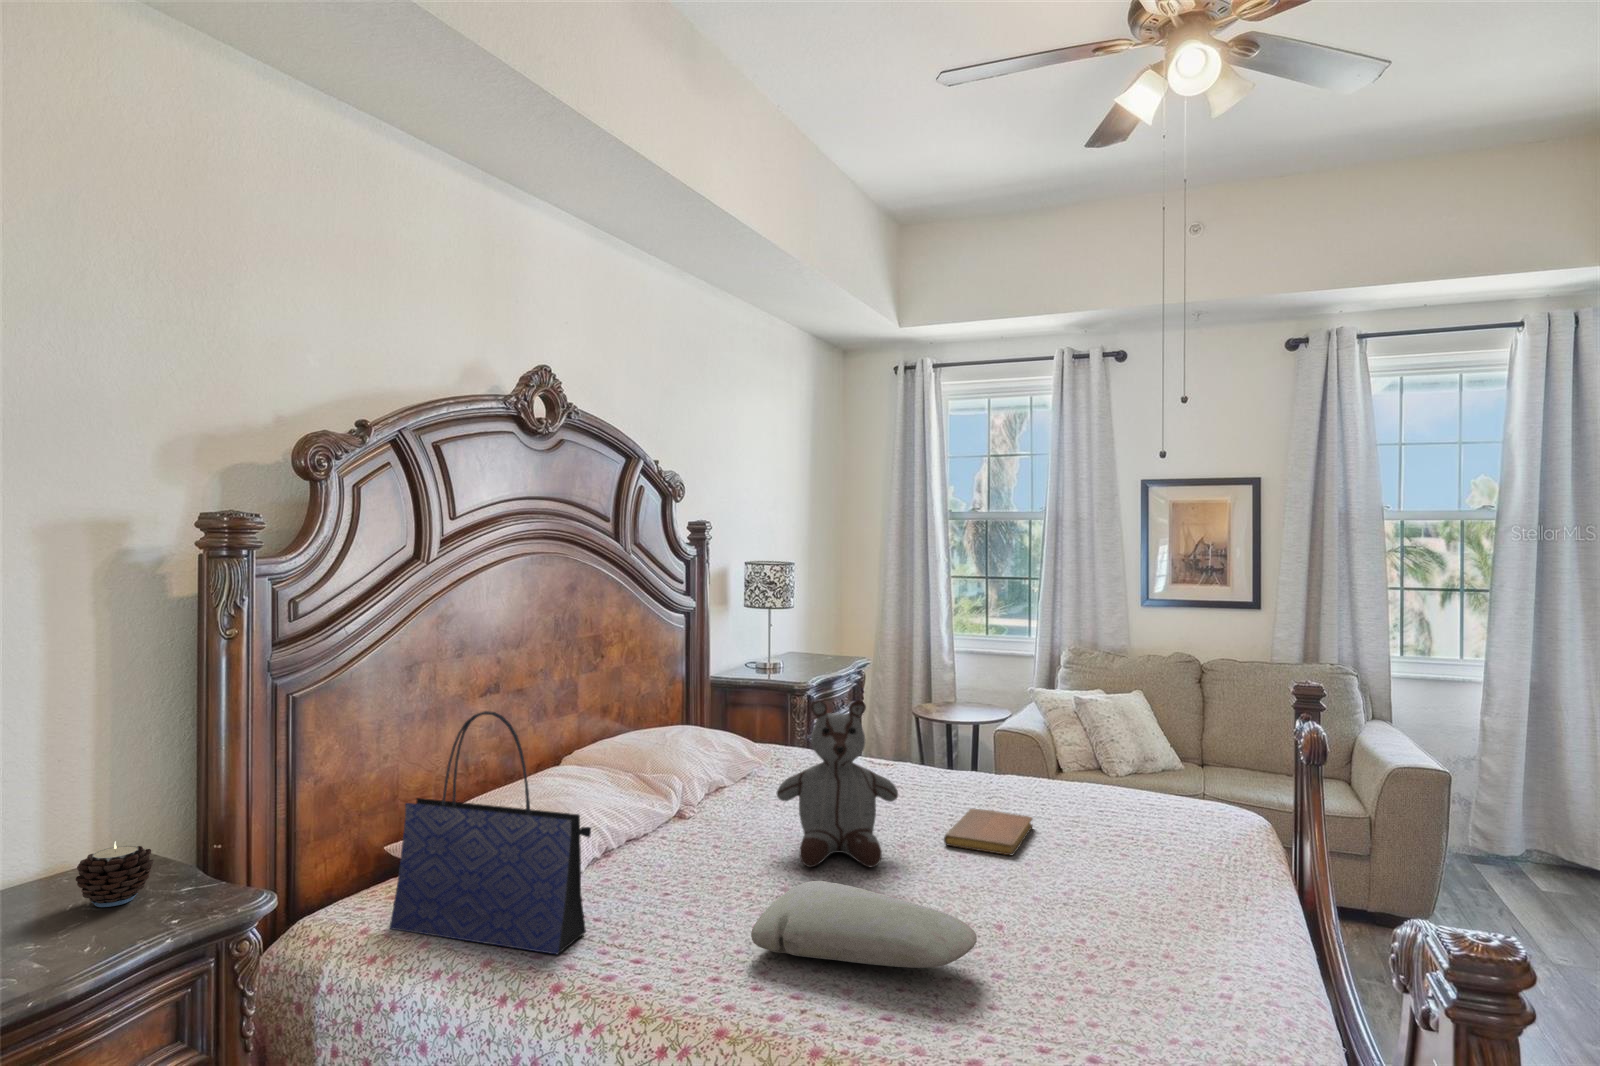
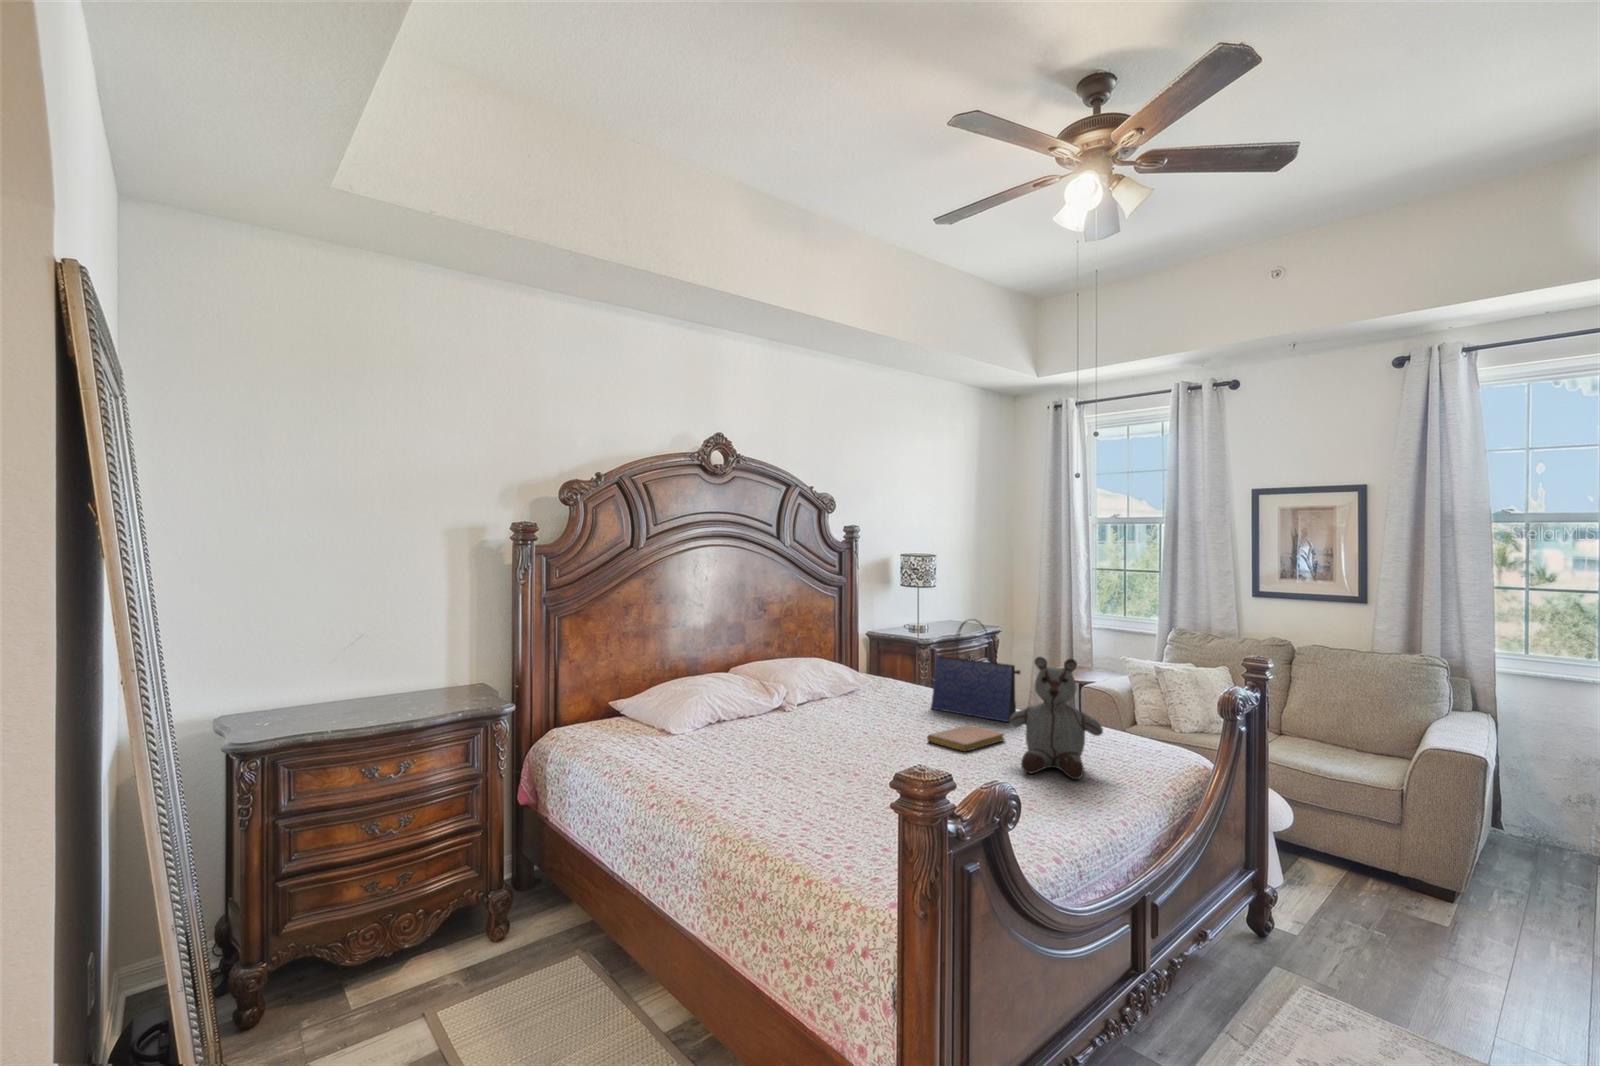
stuffed bear: present [777,700,898,867] -> present [1009,657,1103,779]
tote bag: present [390,711,591,954] -> present [931,620,1020,722]
candle: present [75,841,154,907] -> none [451,673,482,701]
pillow: present [751,881,977,968] -> none [741,739,859,784]

